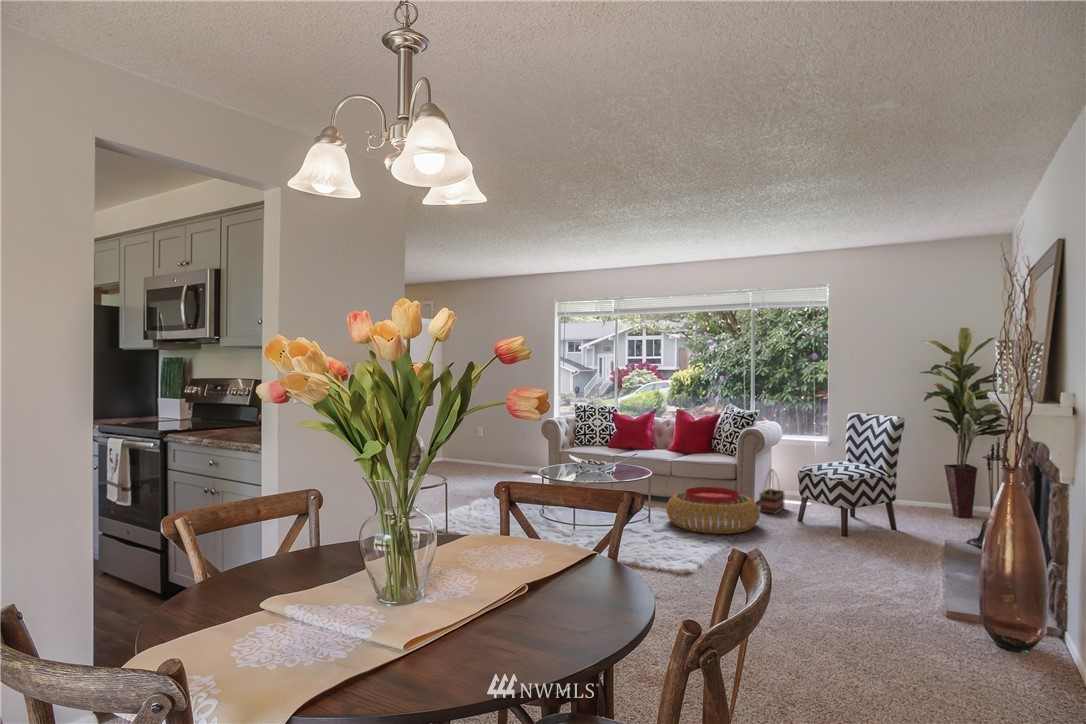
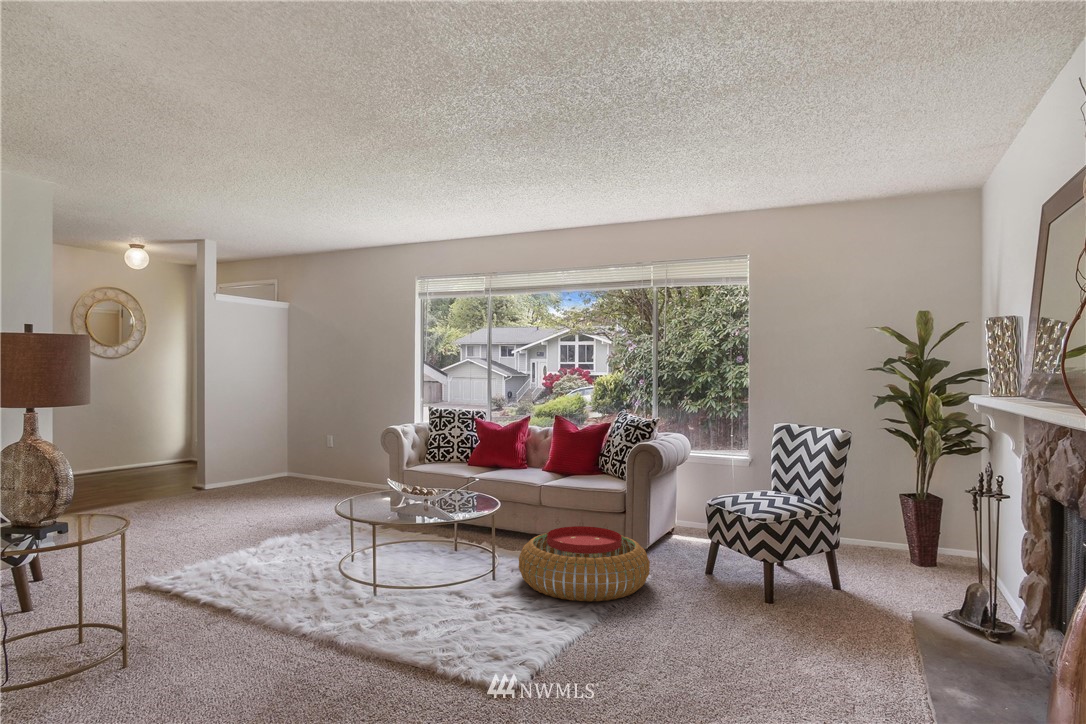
basket: present [760,469,785,513] -> none [656,499,691,562]

